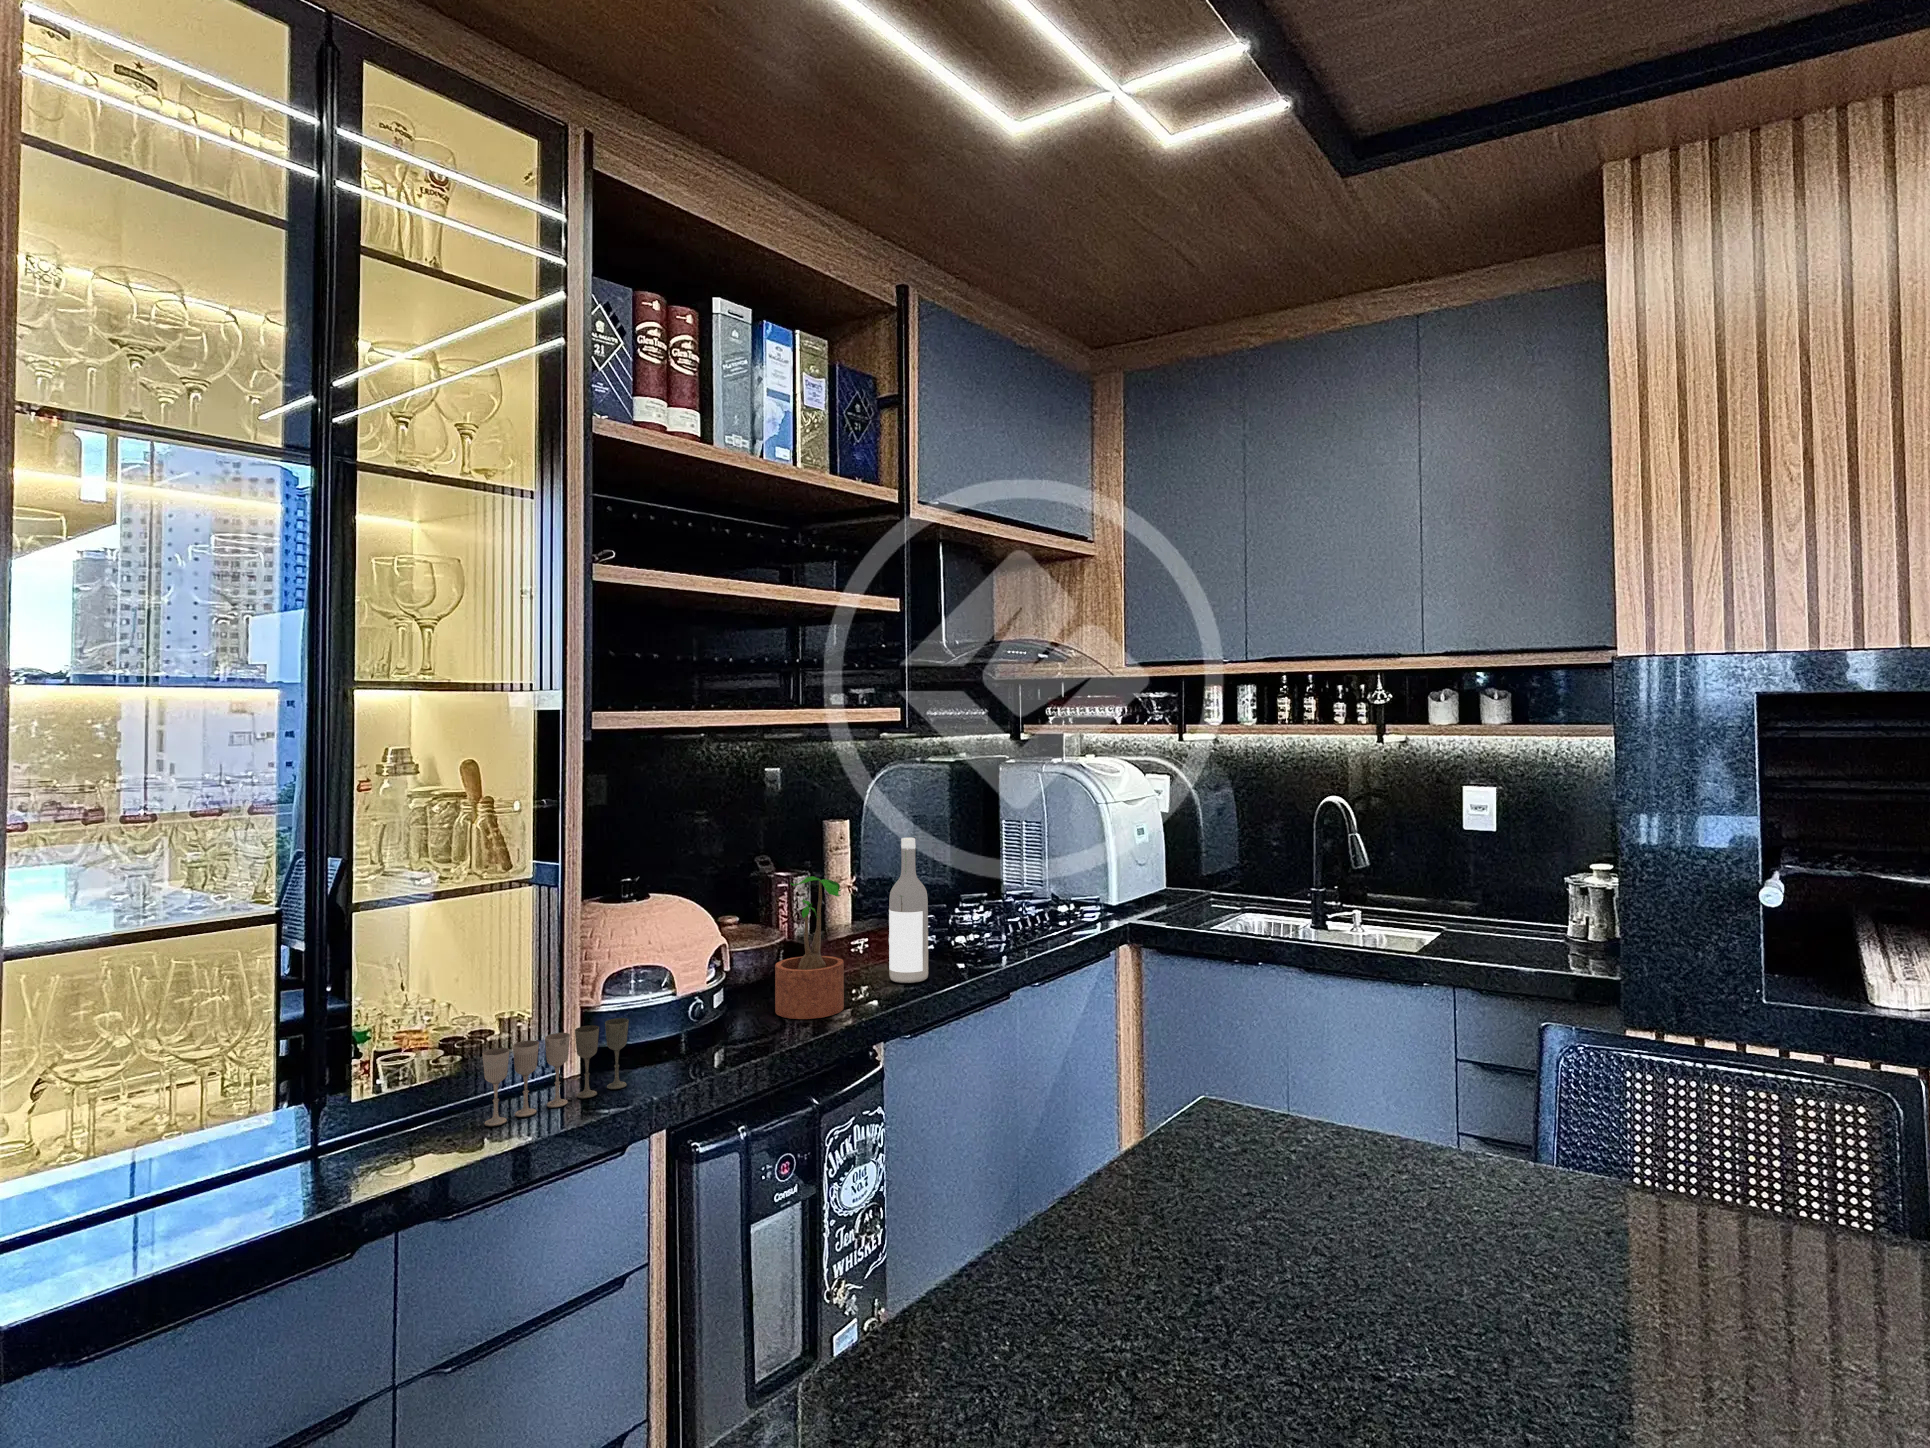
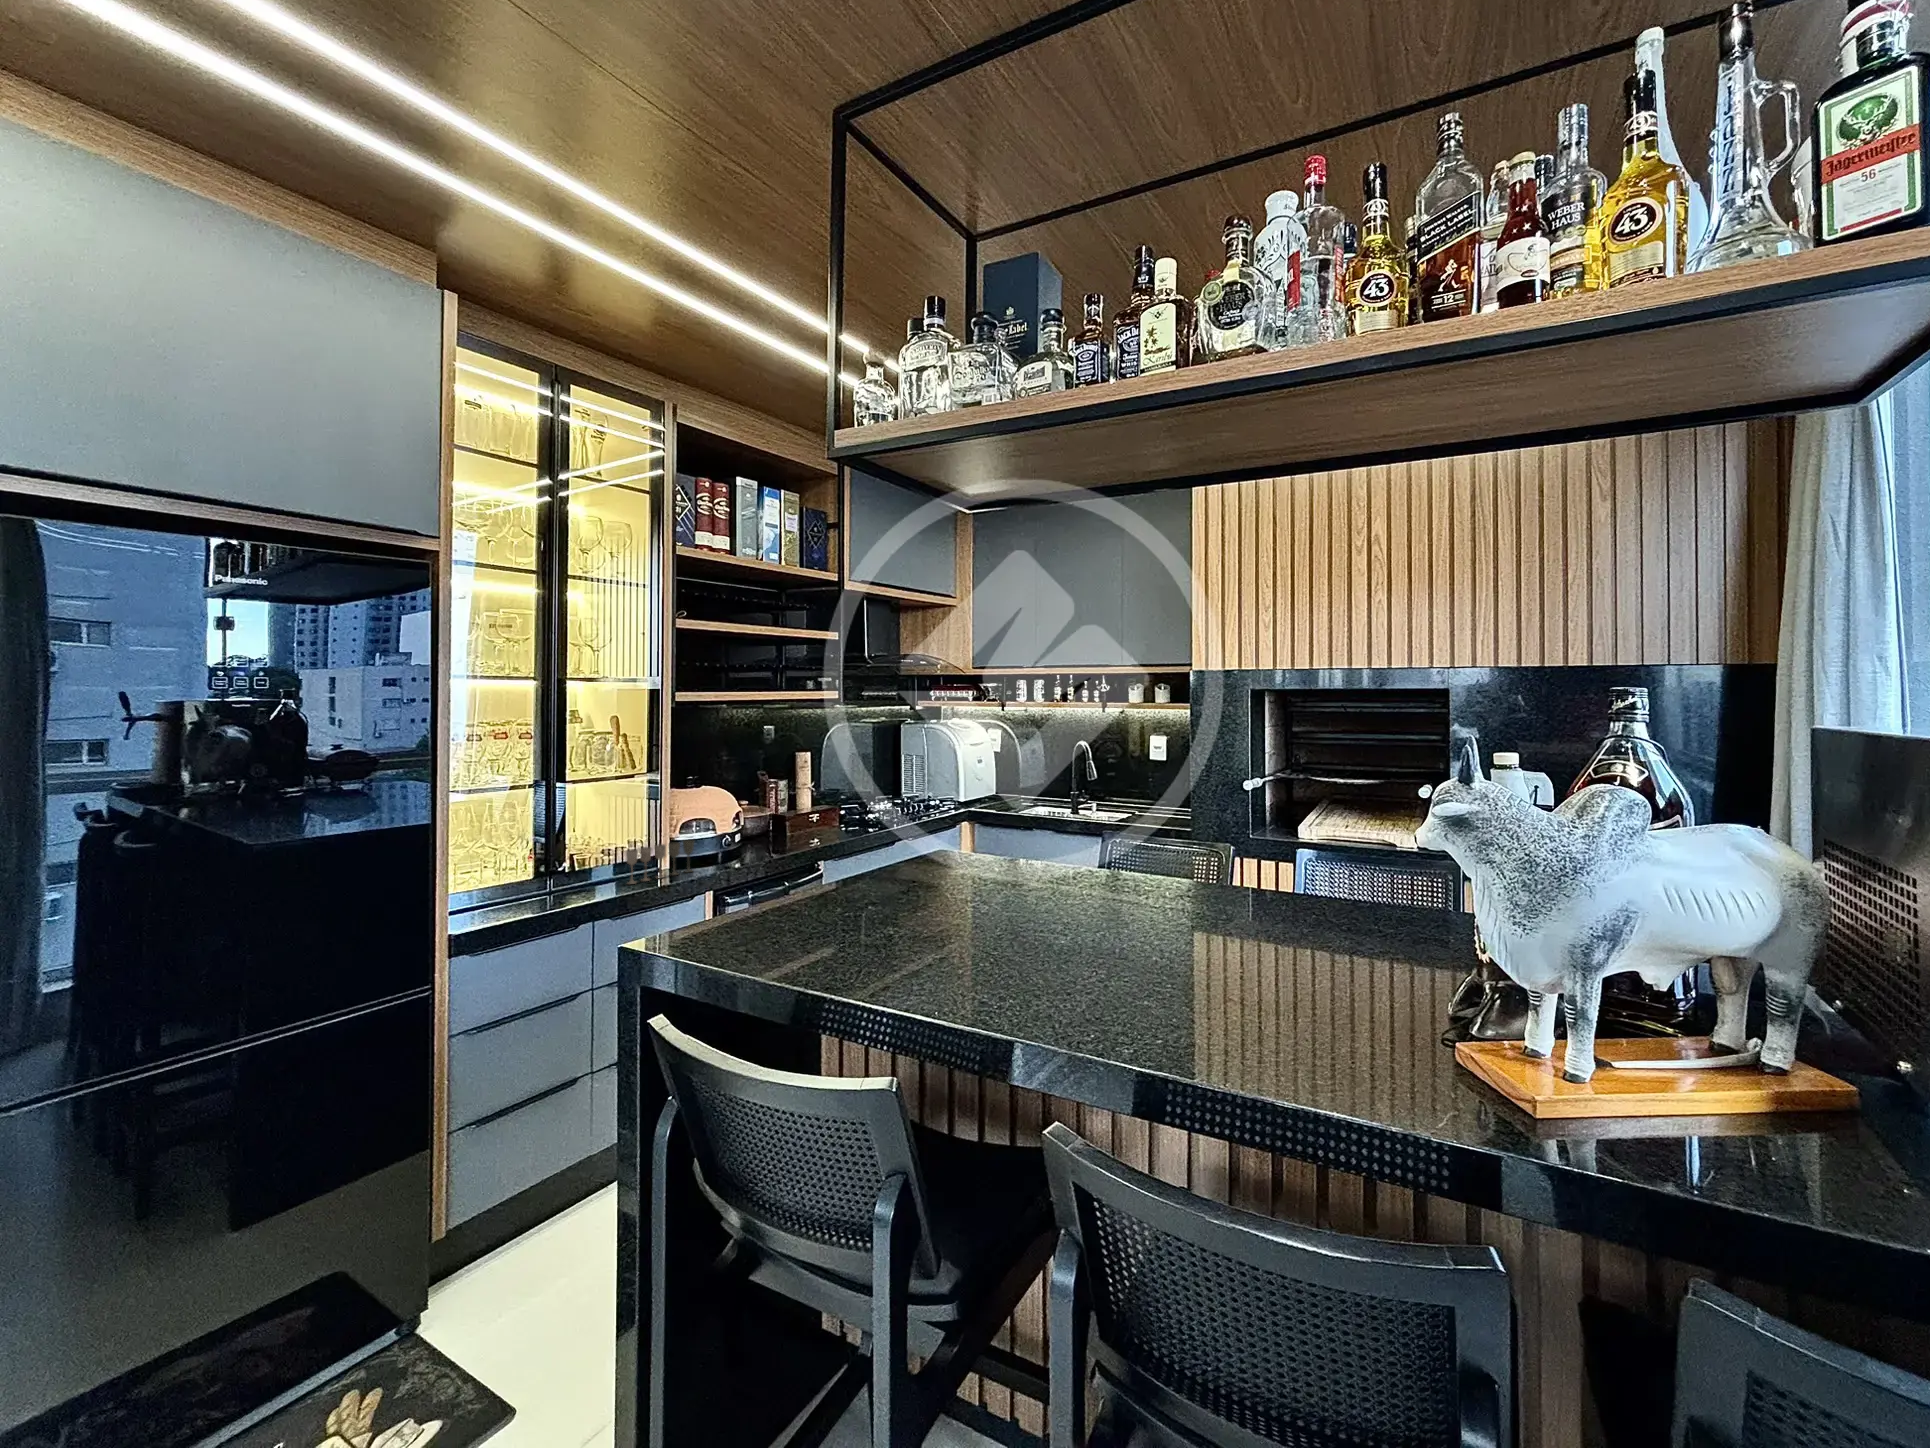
wine bottle: present [889,838,928,983] -> none [830,759,851,835]
potted plant: present [775,876,844,1019] -> none [768,778,804,848]

